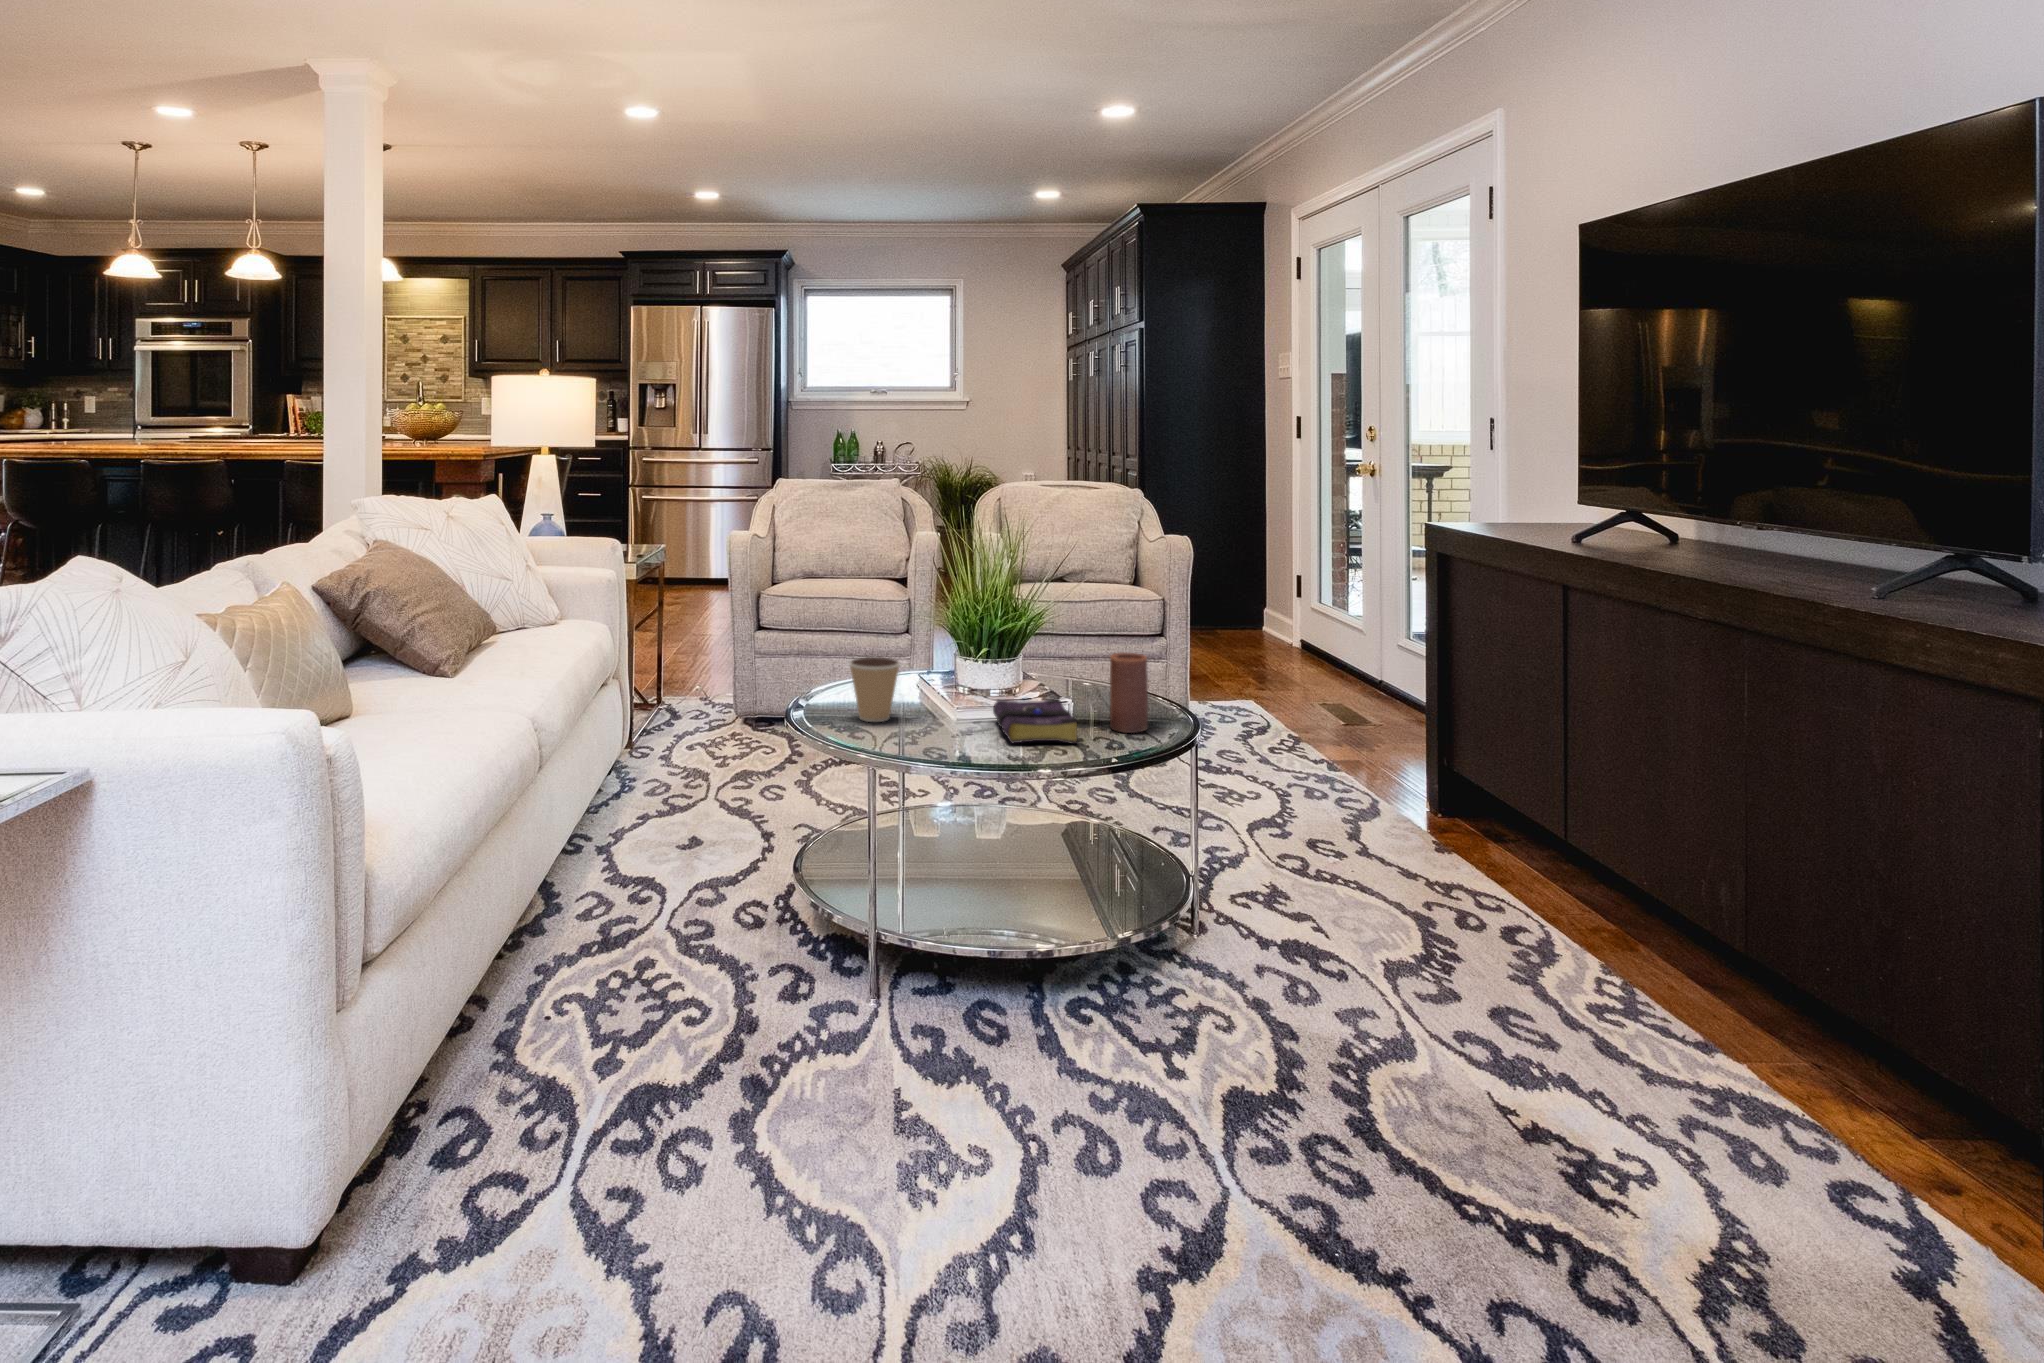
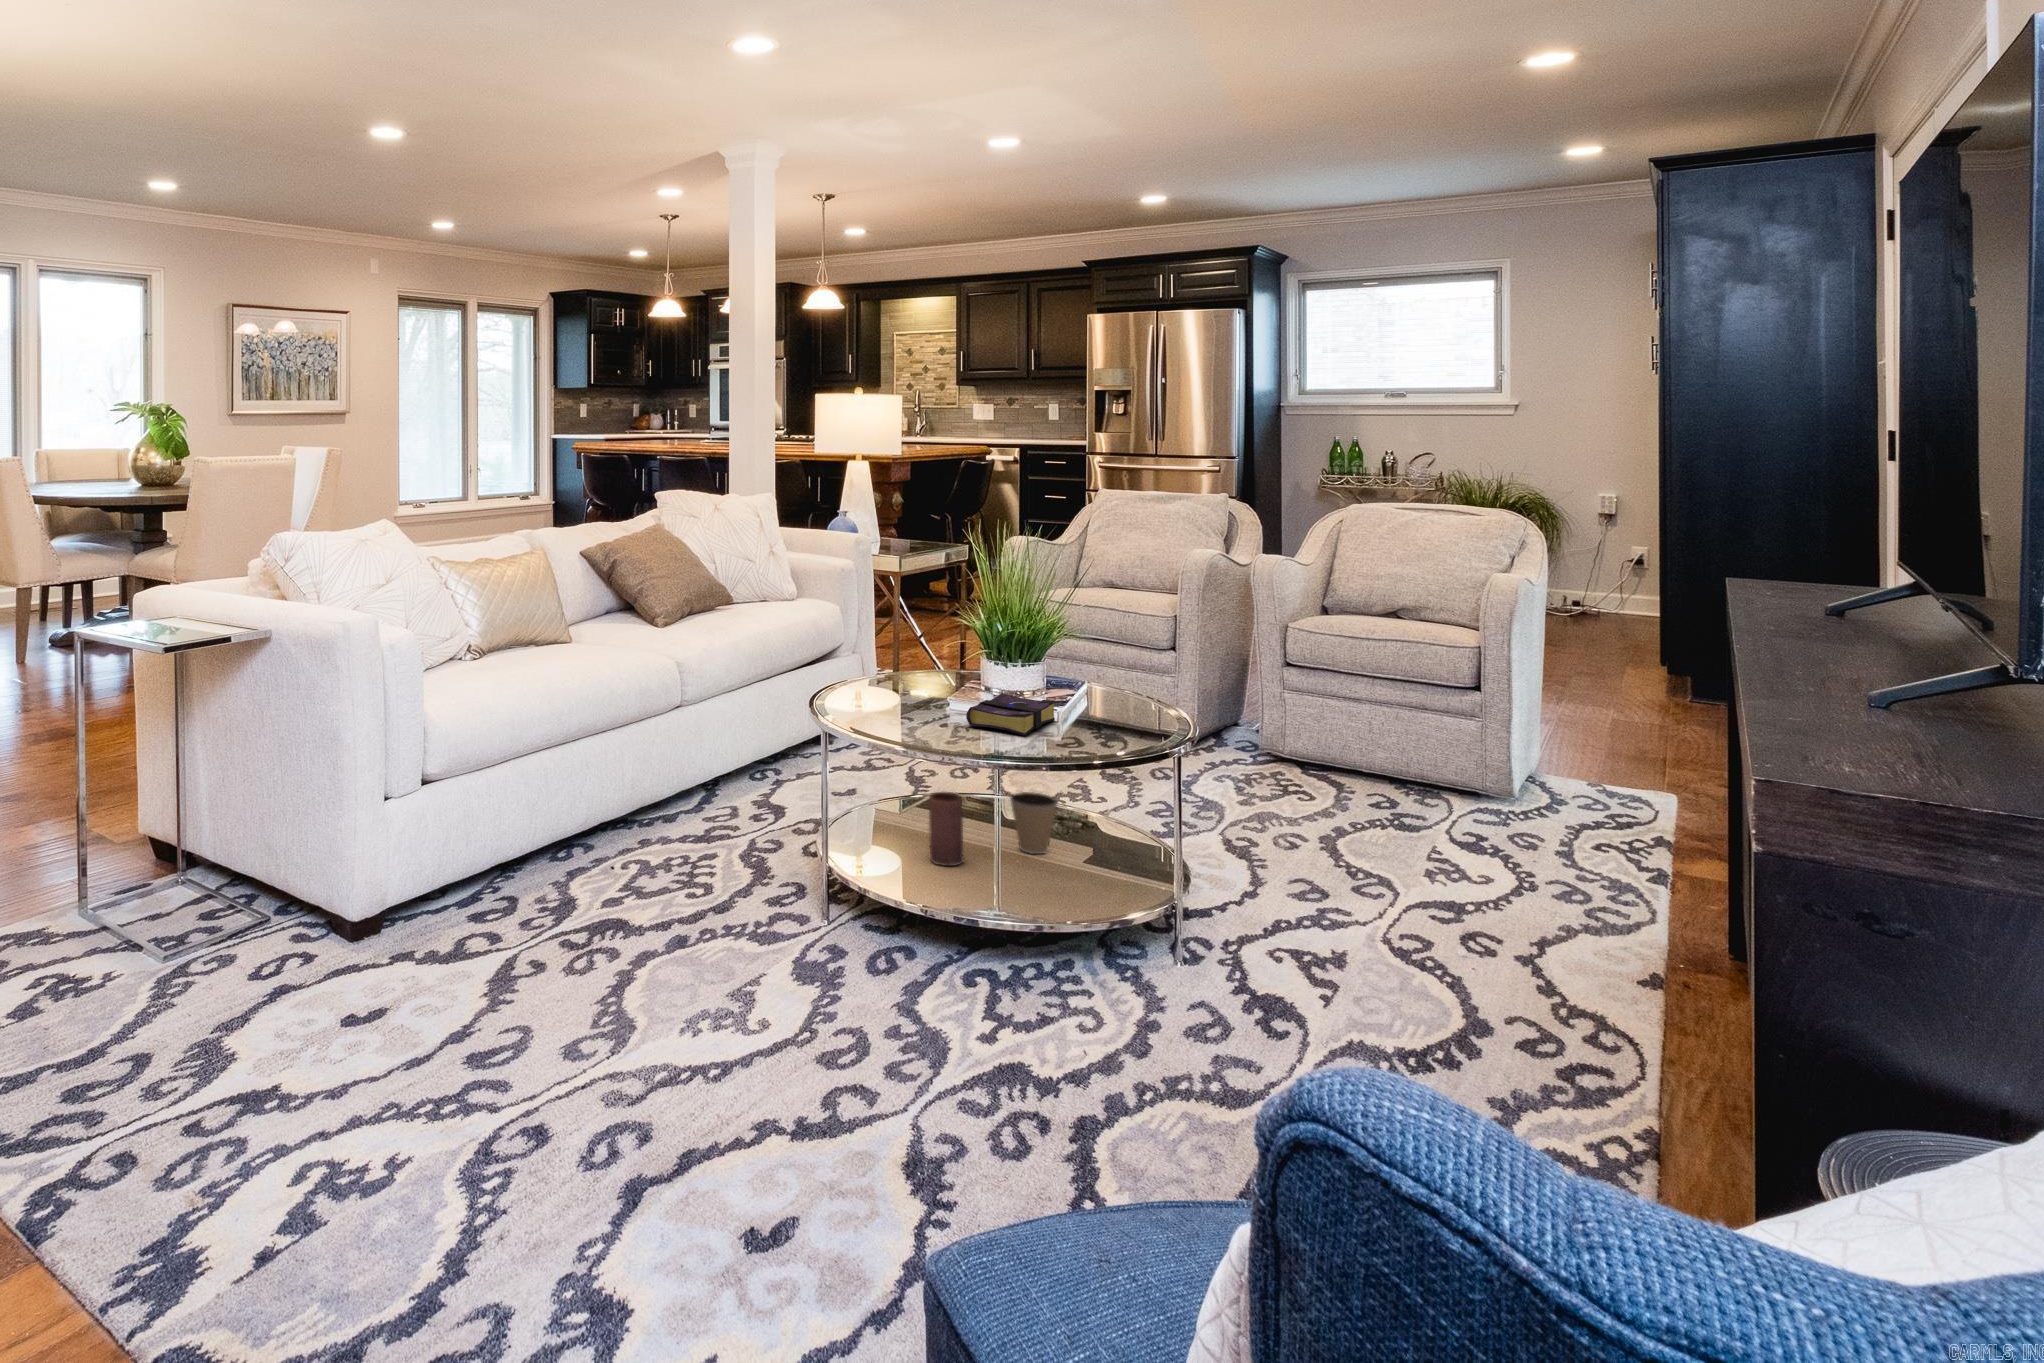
candle: present [1110,653,1148,733] -> present [929,792,964,866]
coffee cup: present [850,657,900,722] -> present [1010,792,1058,854]

